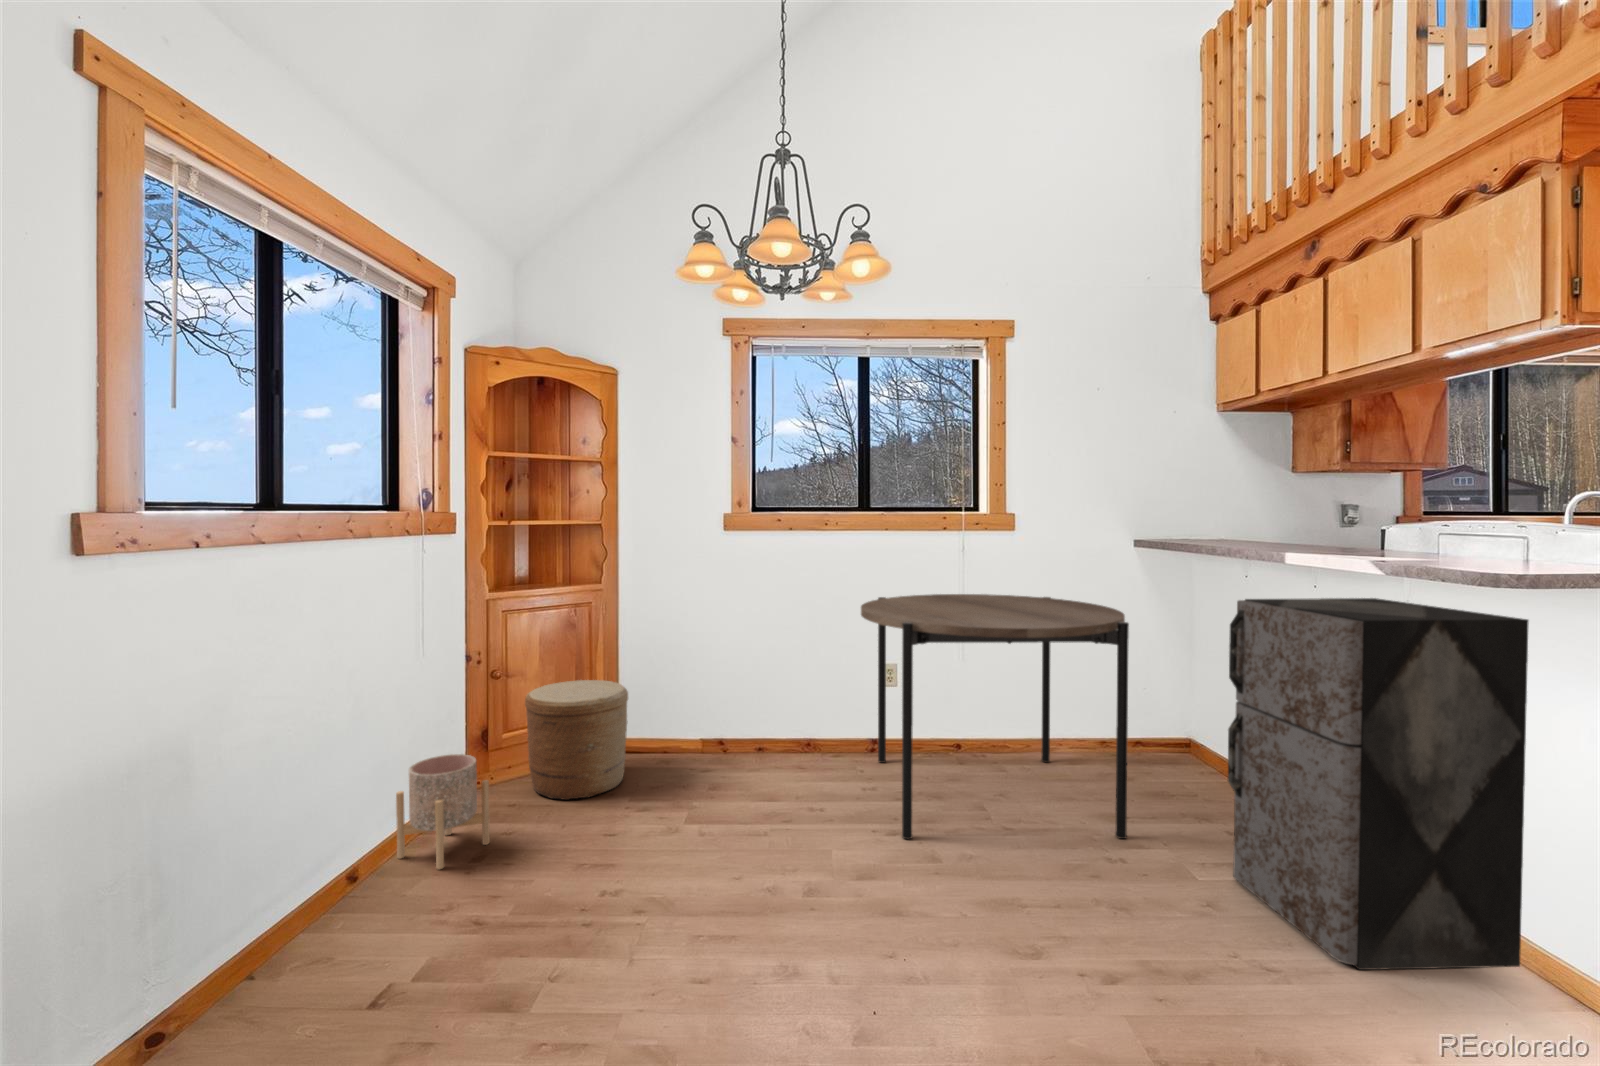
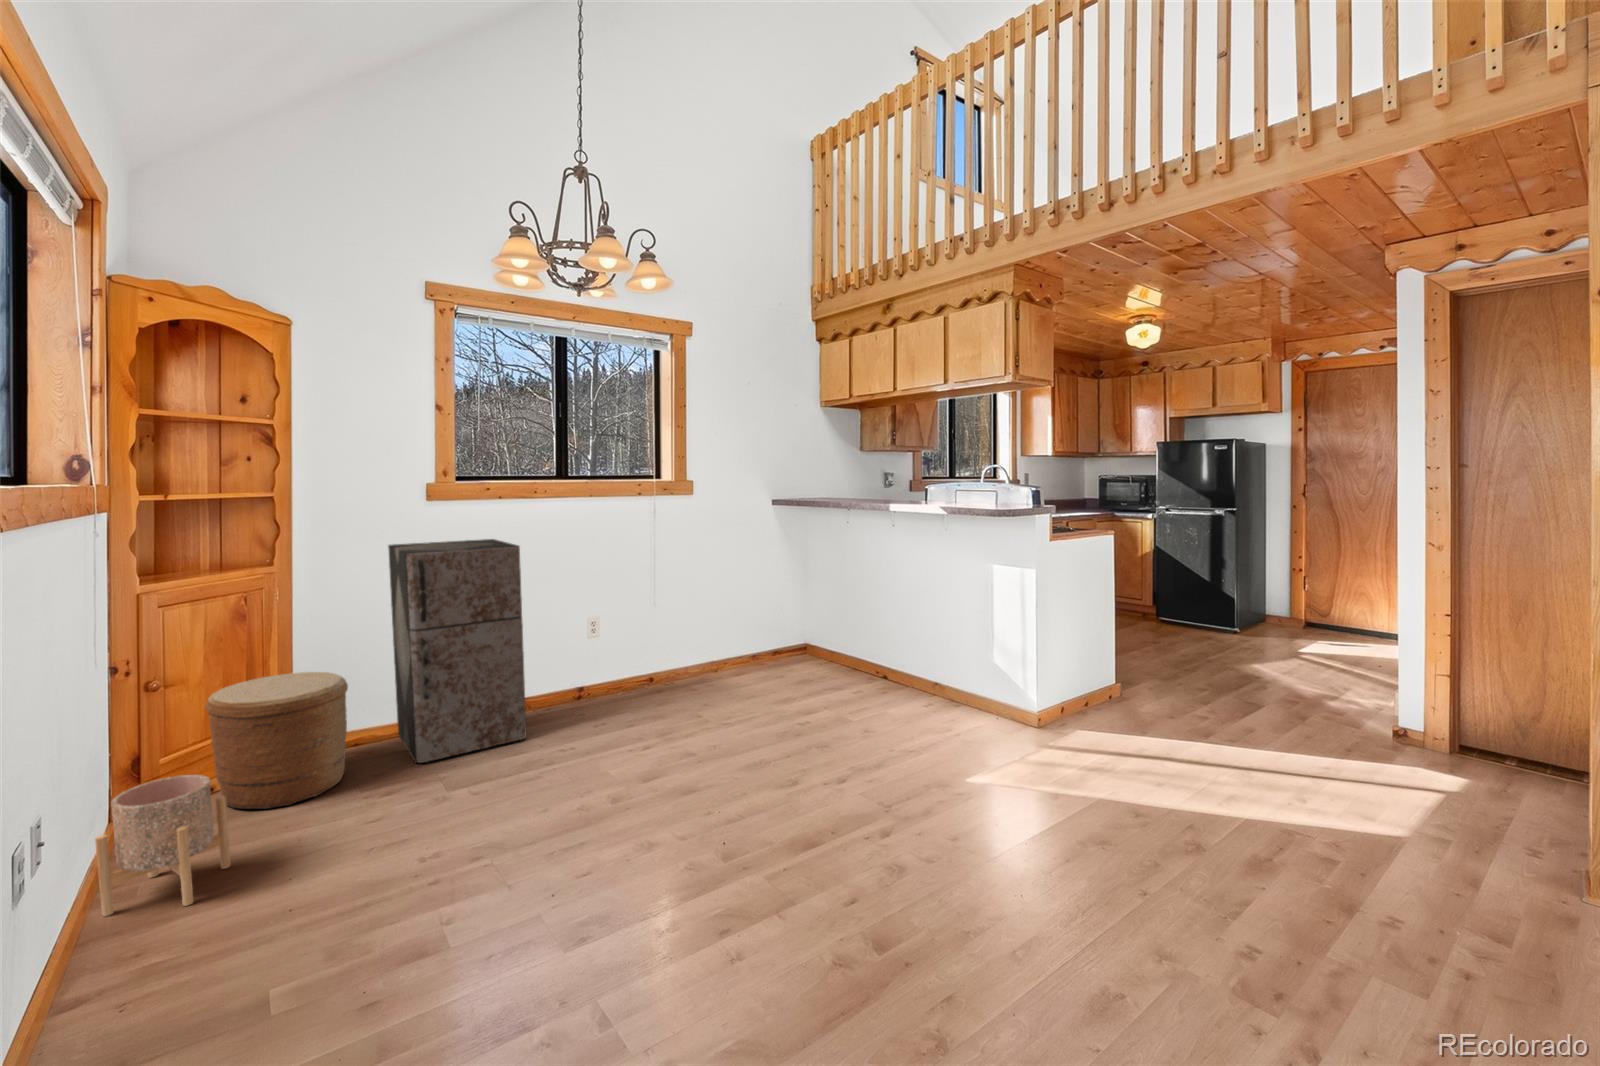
dining table: present [861,594,1129,839] -> none [591,548,804,748]
storage cabinet: present [1228,598,1529,970] -> present [388,539,526,763]

